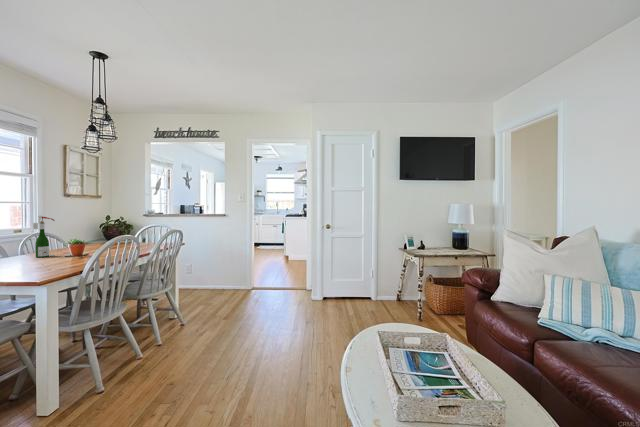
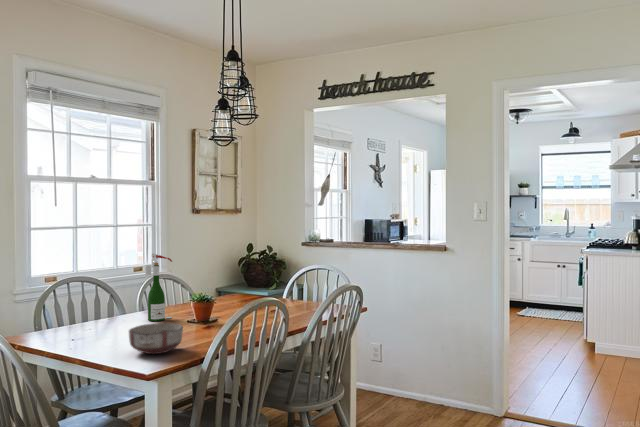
ceramic bowl: none [24,253,67,271] -> present [129,323,183,354]

